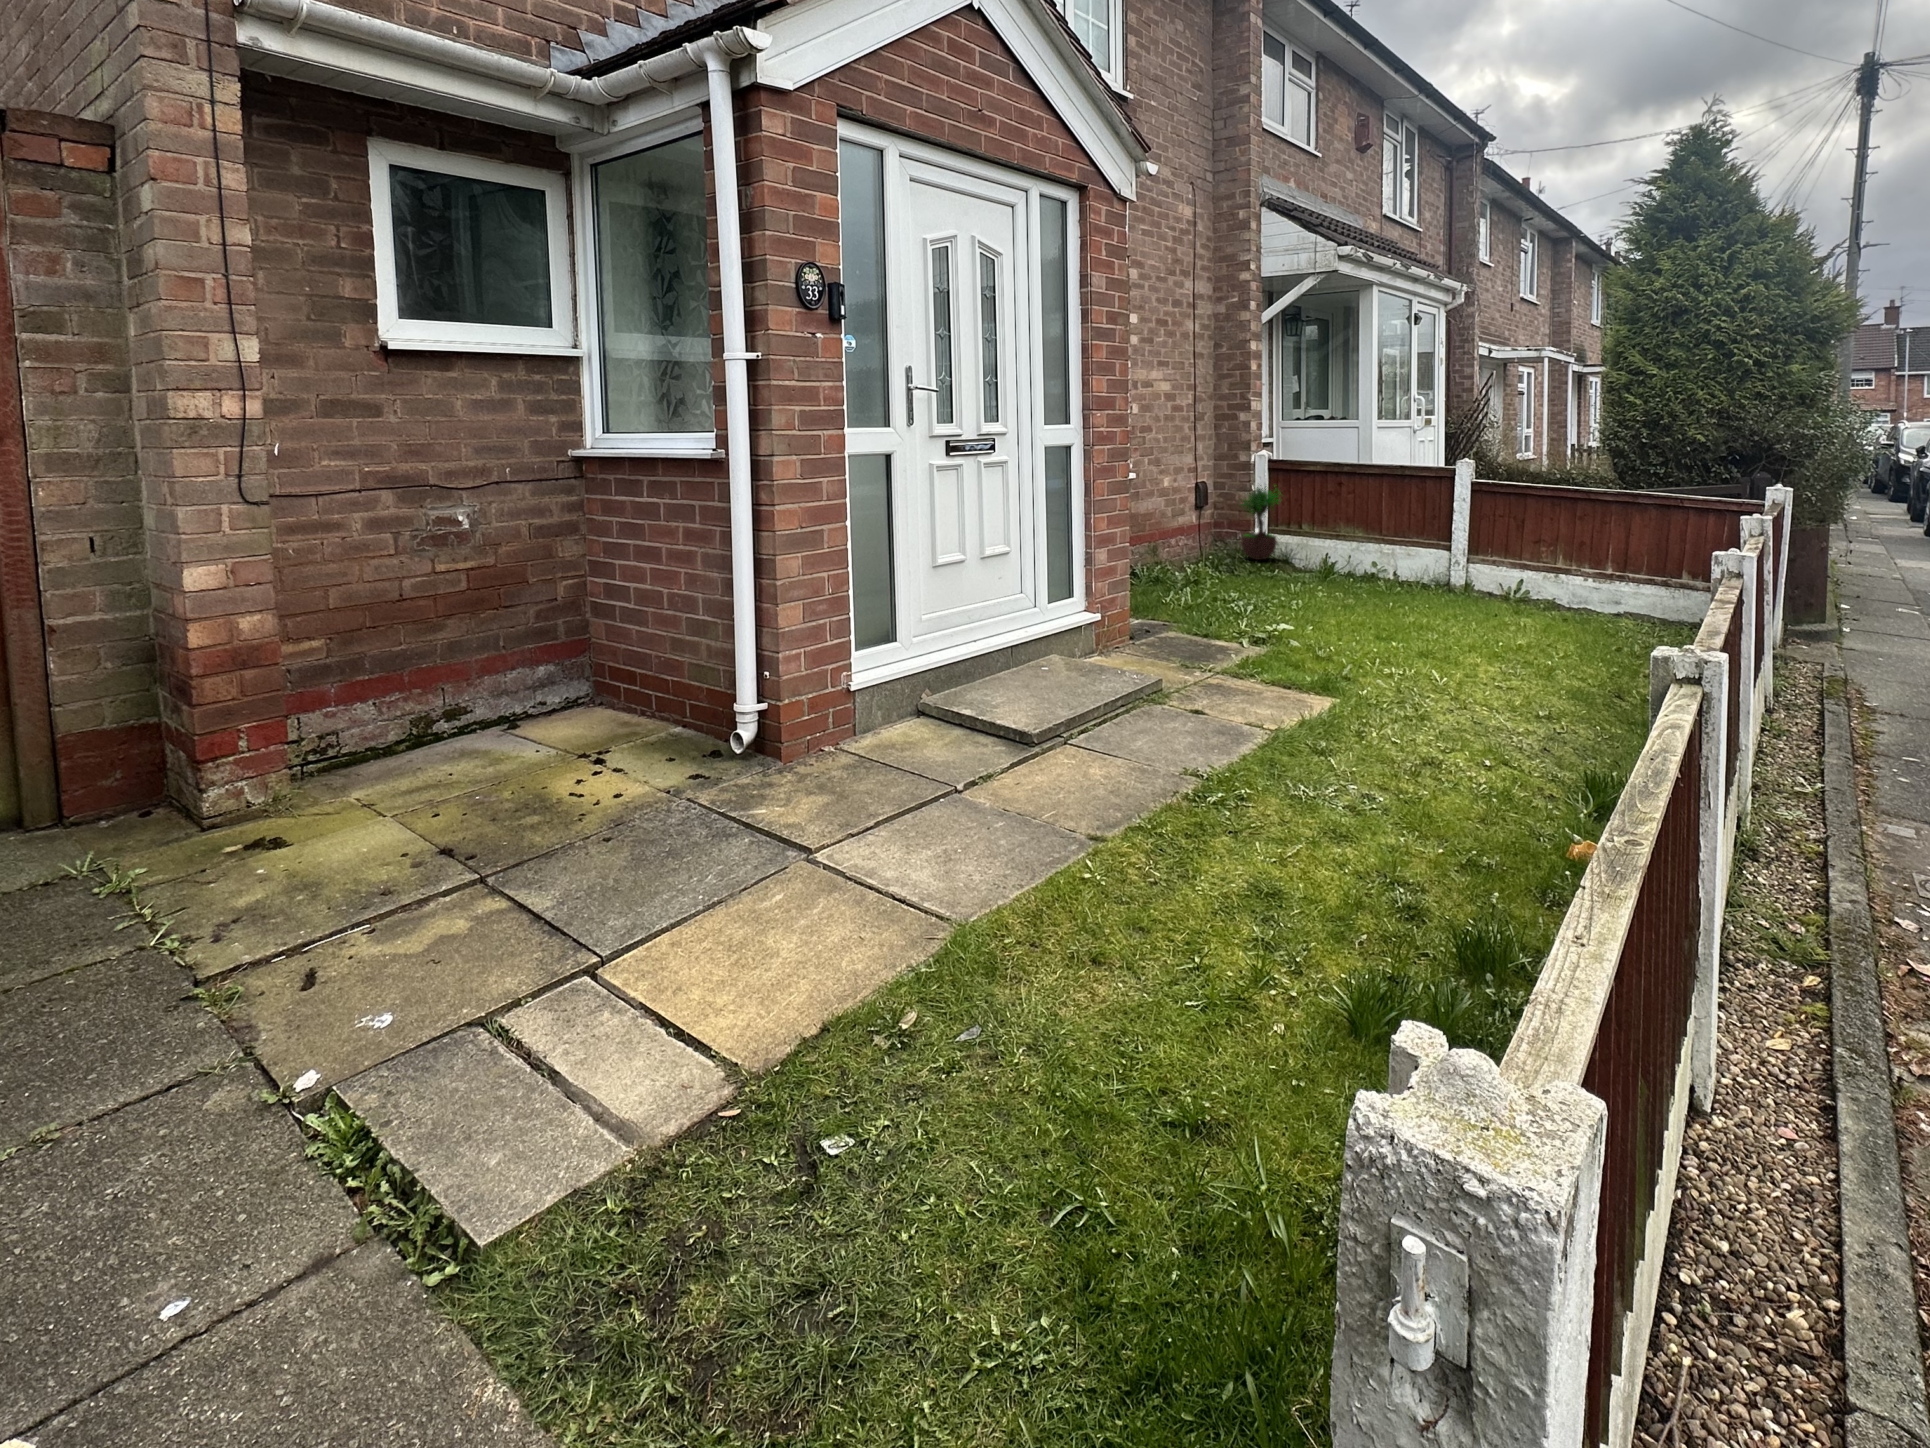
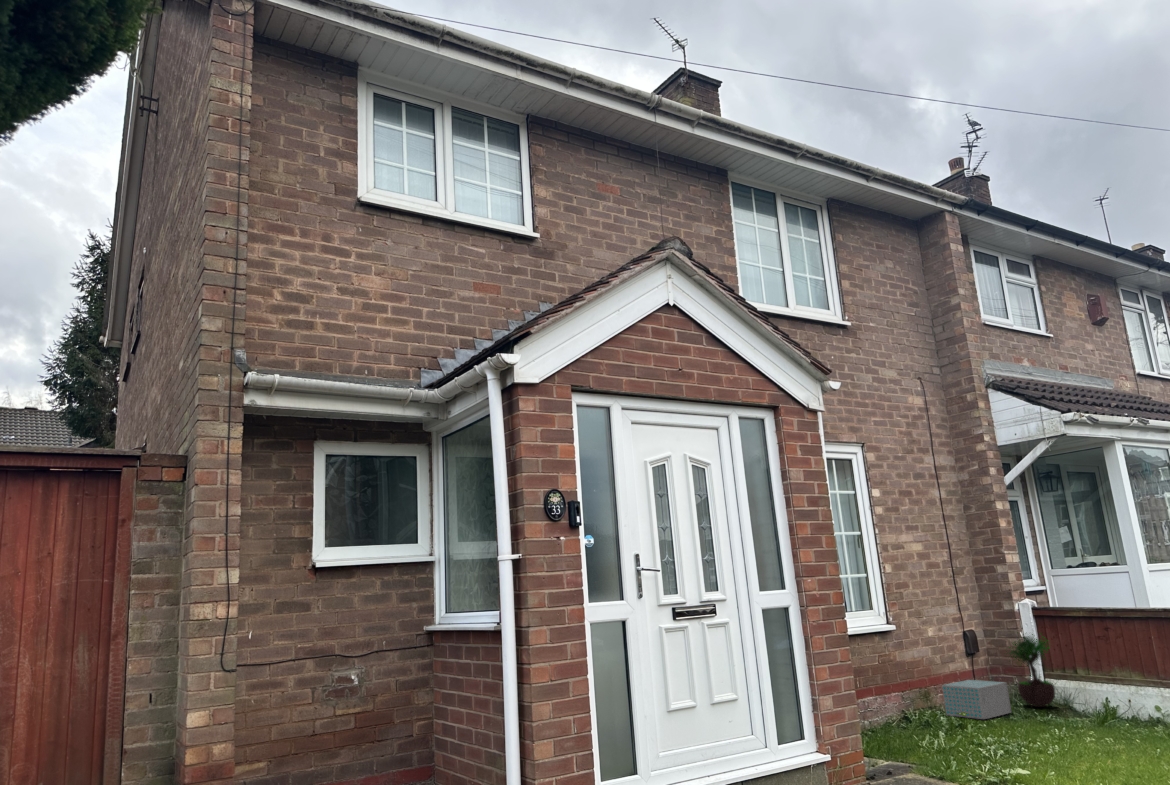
storage box: none [1172,532,1236,572] -> present [942,680,1012,719]

